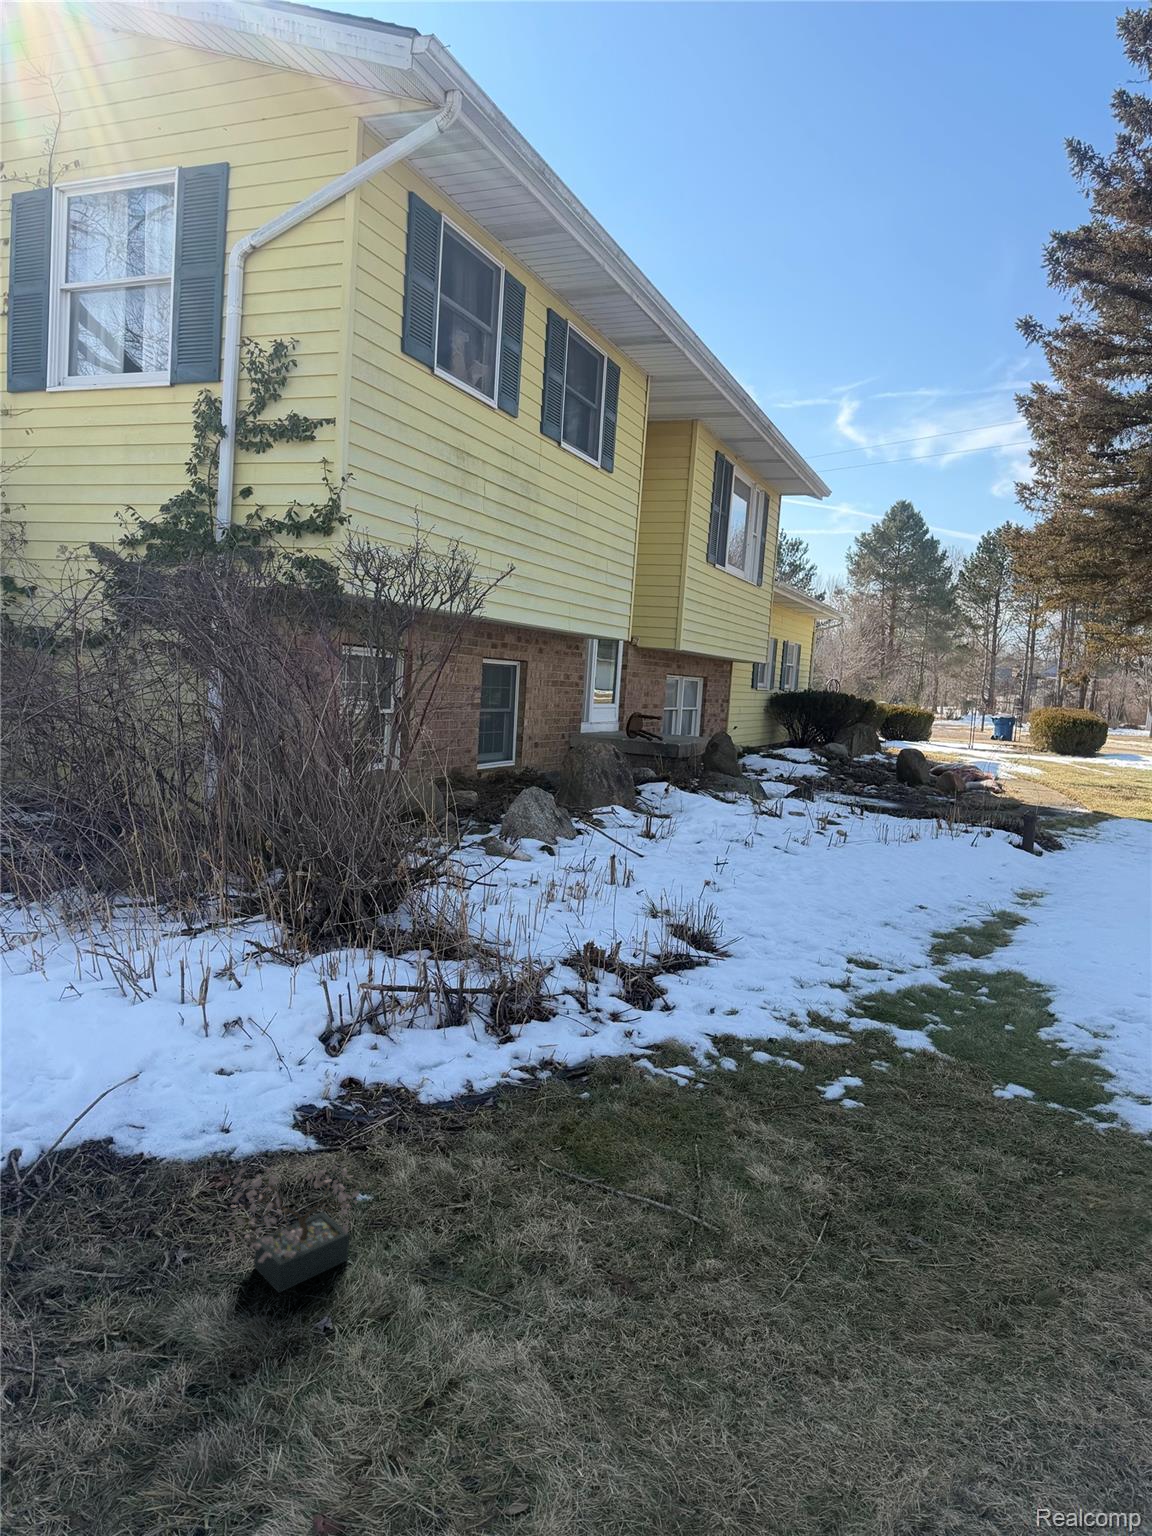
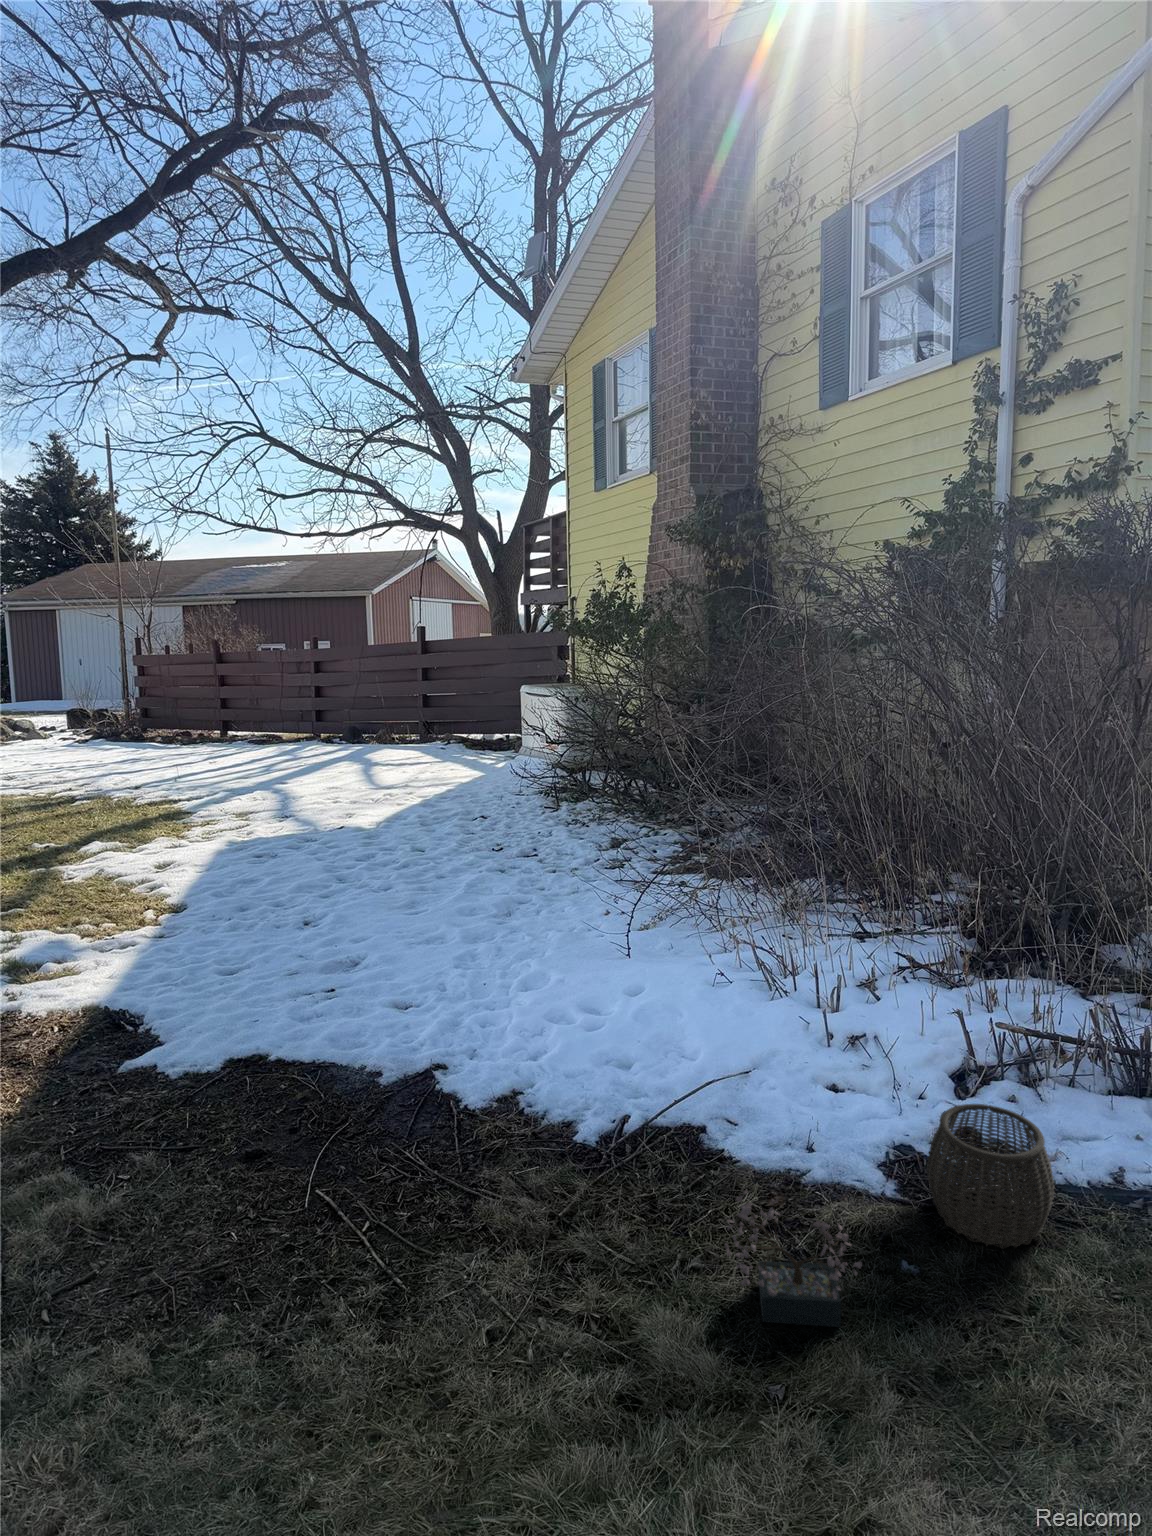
woven basket: none [353,1034,457,1153] -> present [926,1104,1055,1249]

